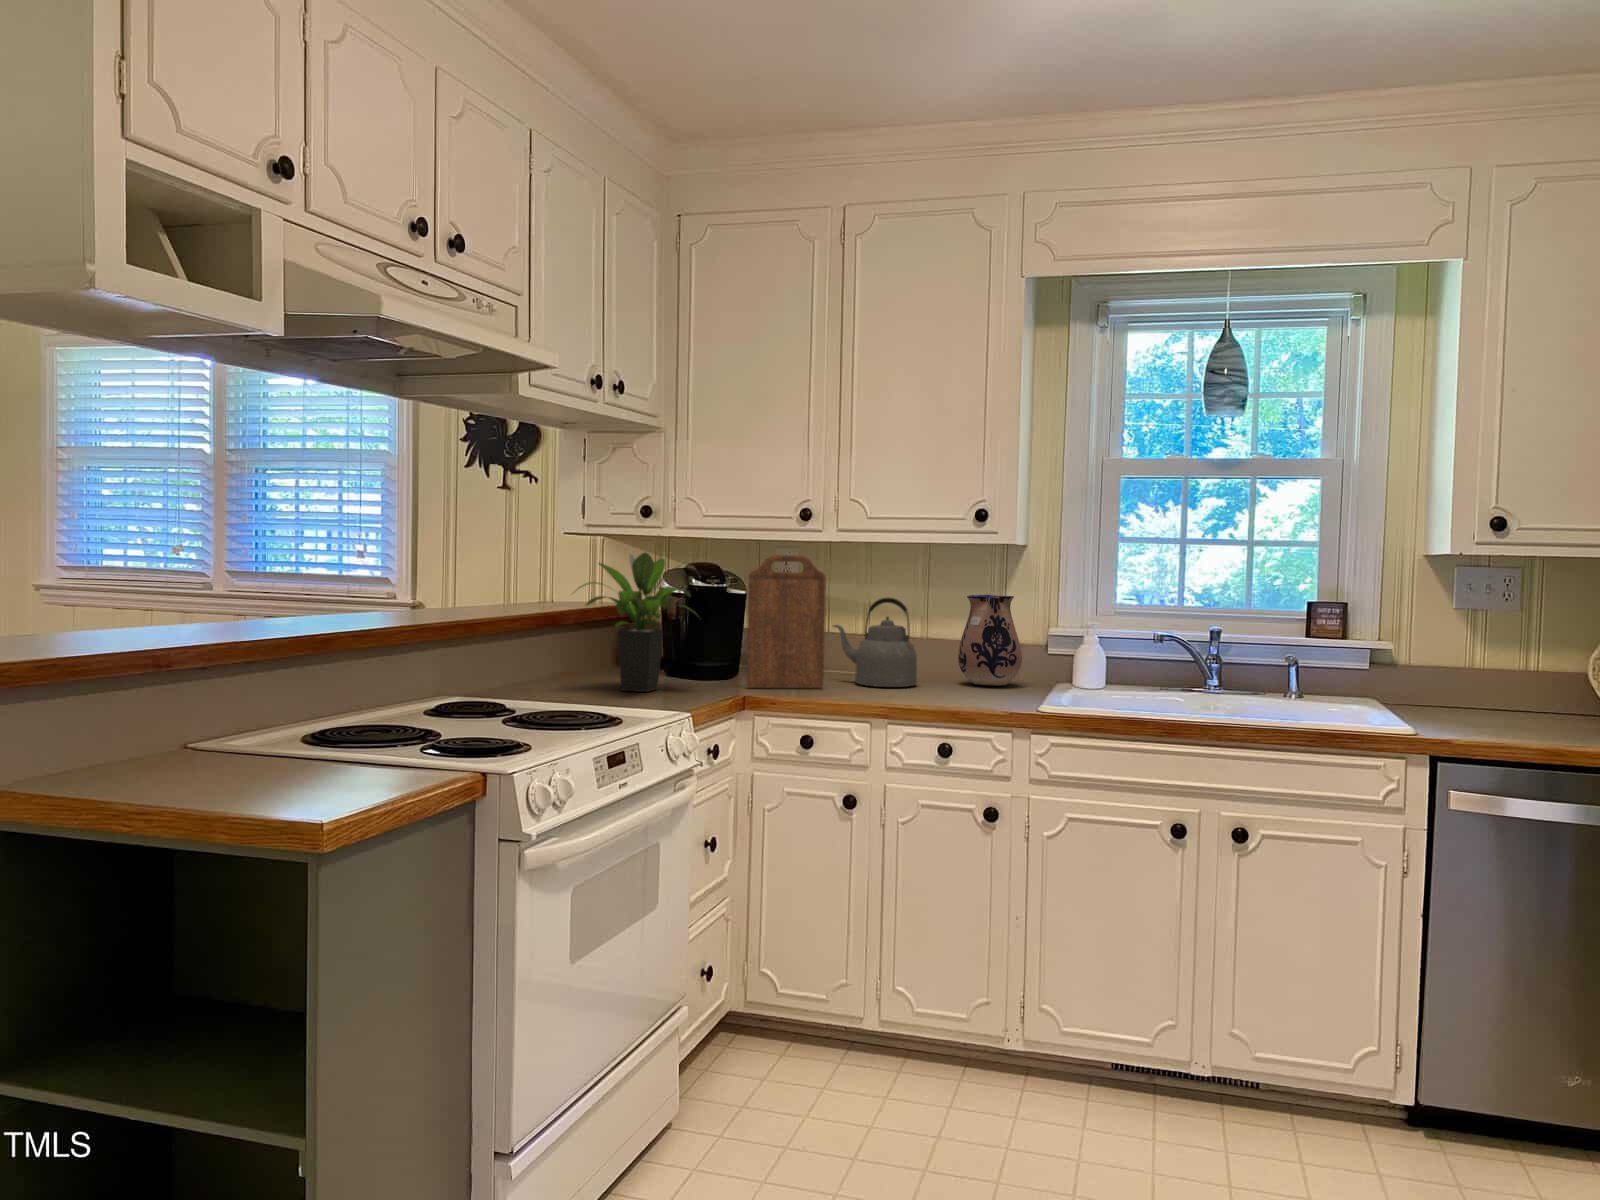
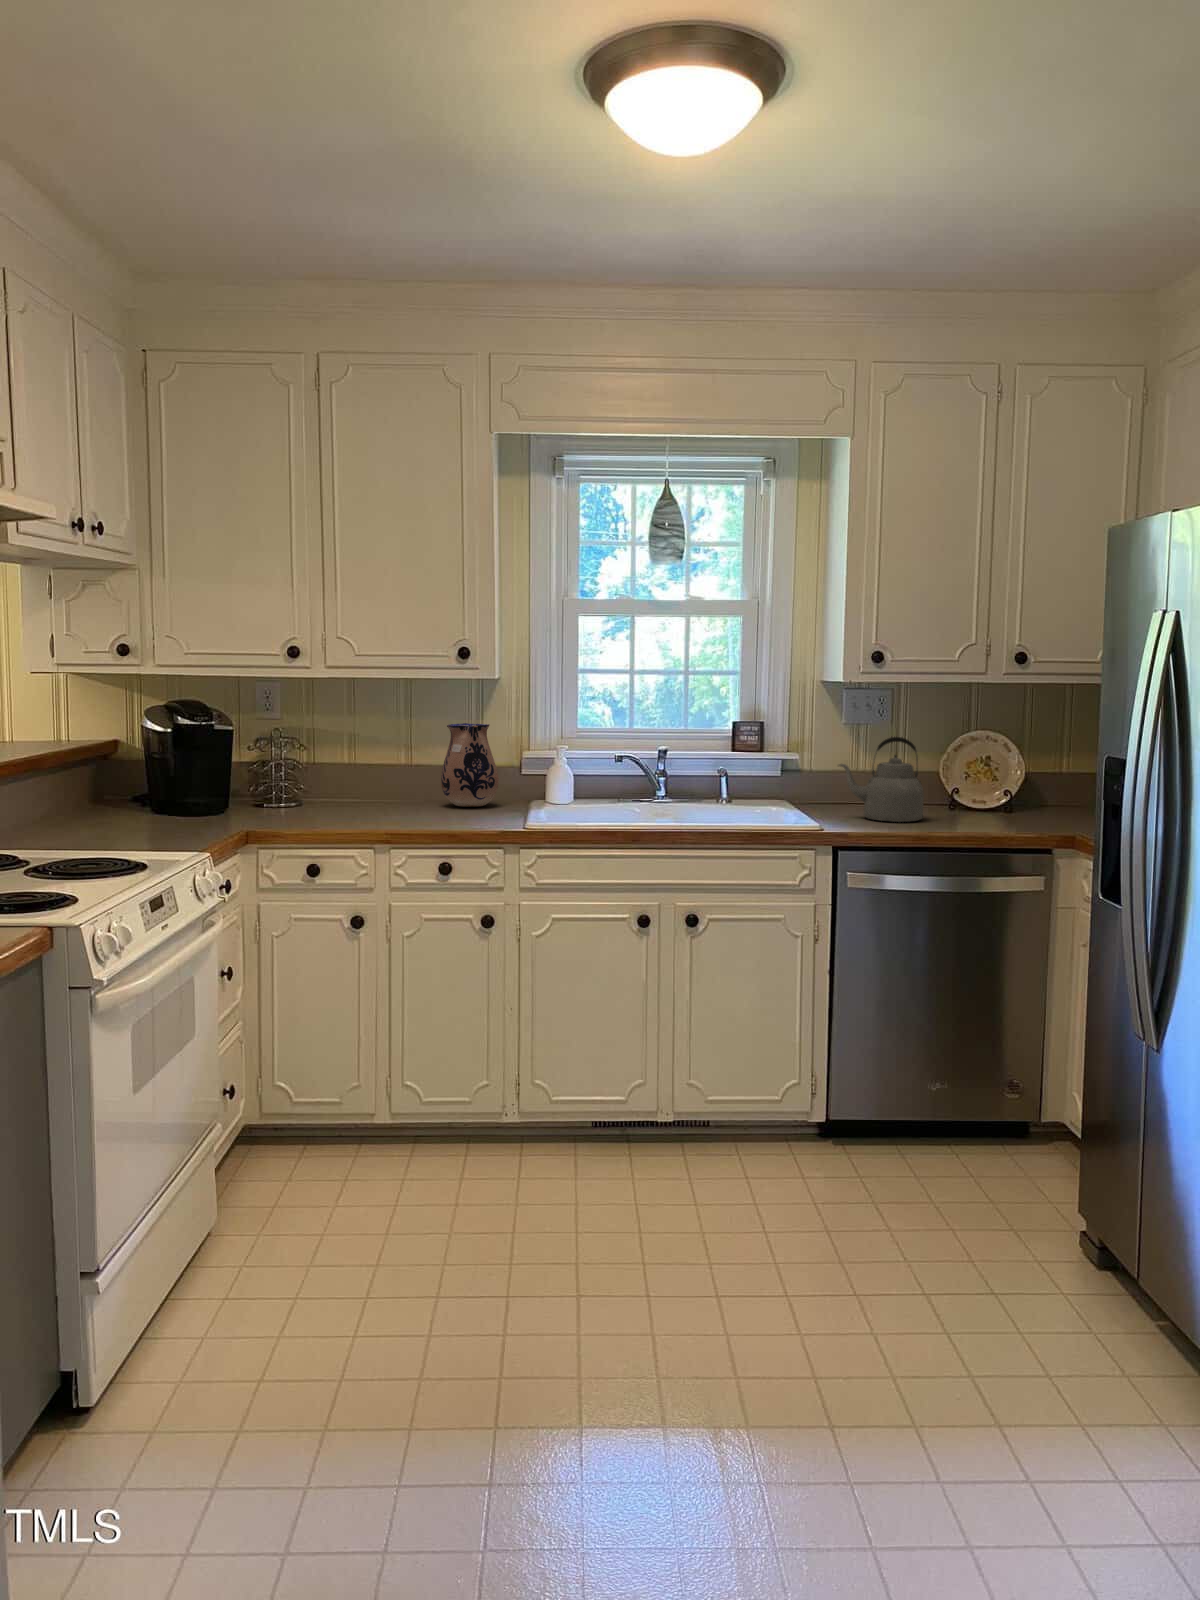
potted plant: present [578,553,695,692] -> none [62,697,200,833]
cutting board: present [747,555,826,688] -> none [243,693,320,822]
kettle: present [833,598,917,687] -> present [839,737,924,822]

